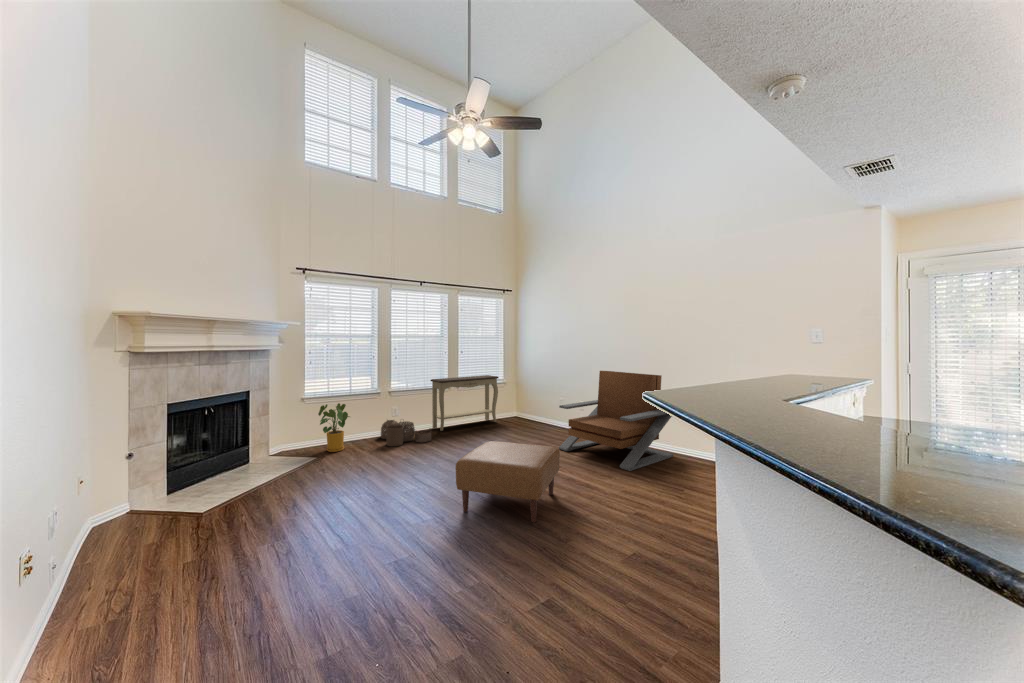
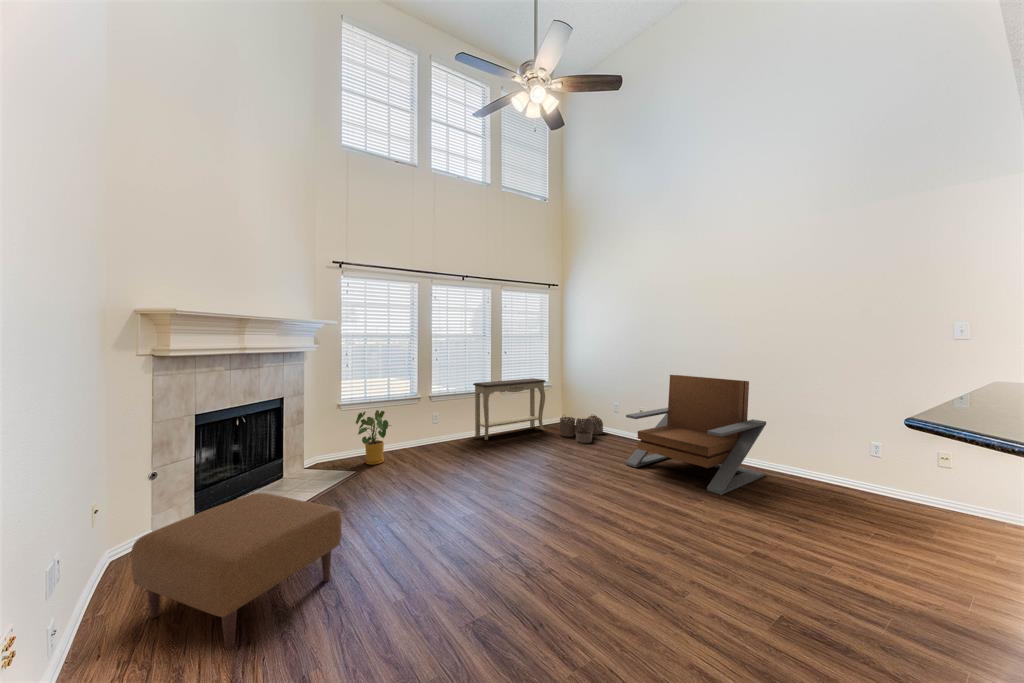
woven basket: present [381,420,431,446] -> present [560,415,603,443]
ottoman: present [456,441,560,522] -> present [131,493,341,651]

